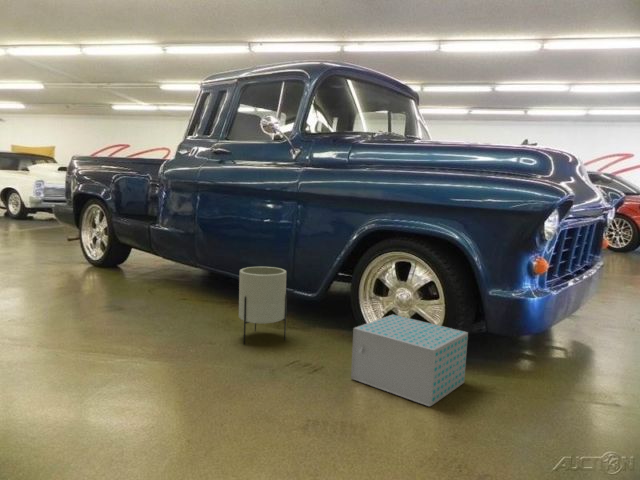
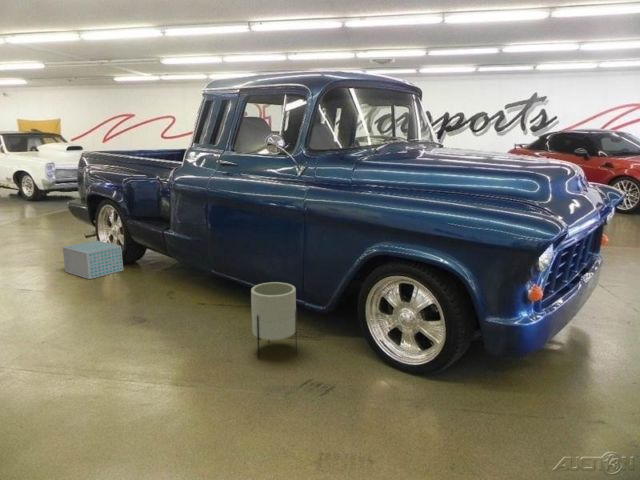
storage box: present [351,315,468,406] -> present [63,240,123,279]

